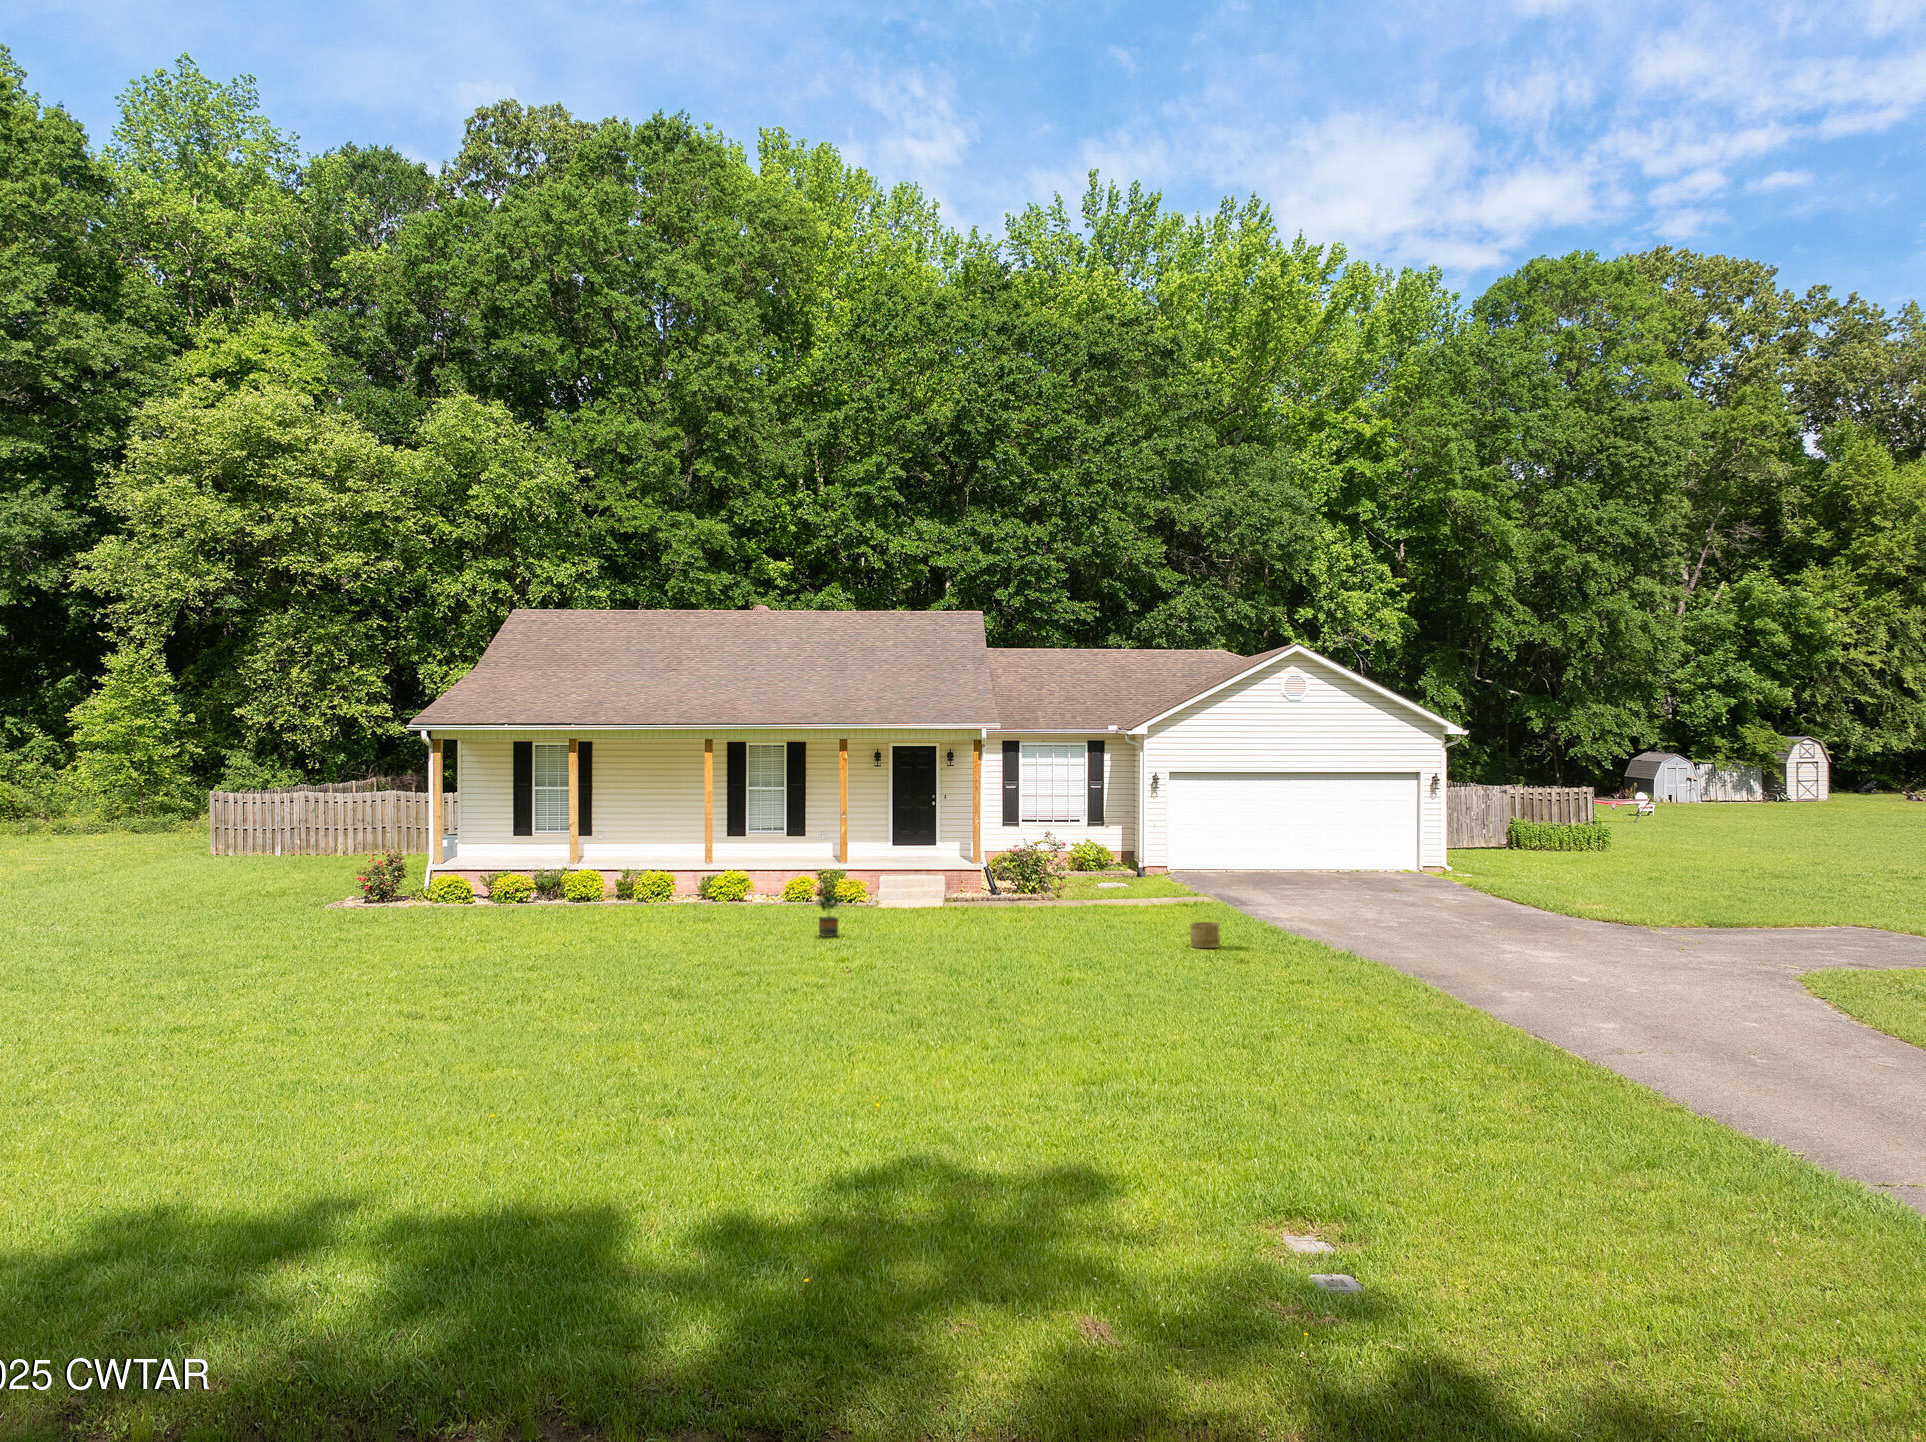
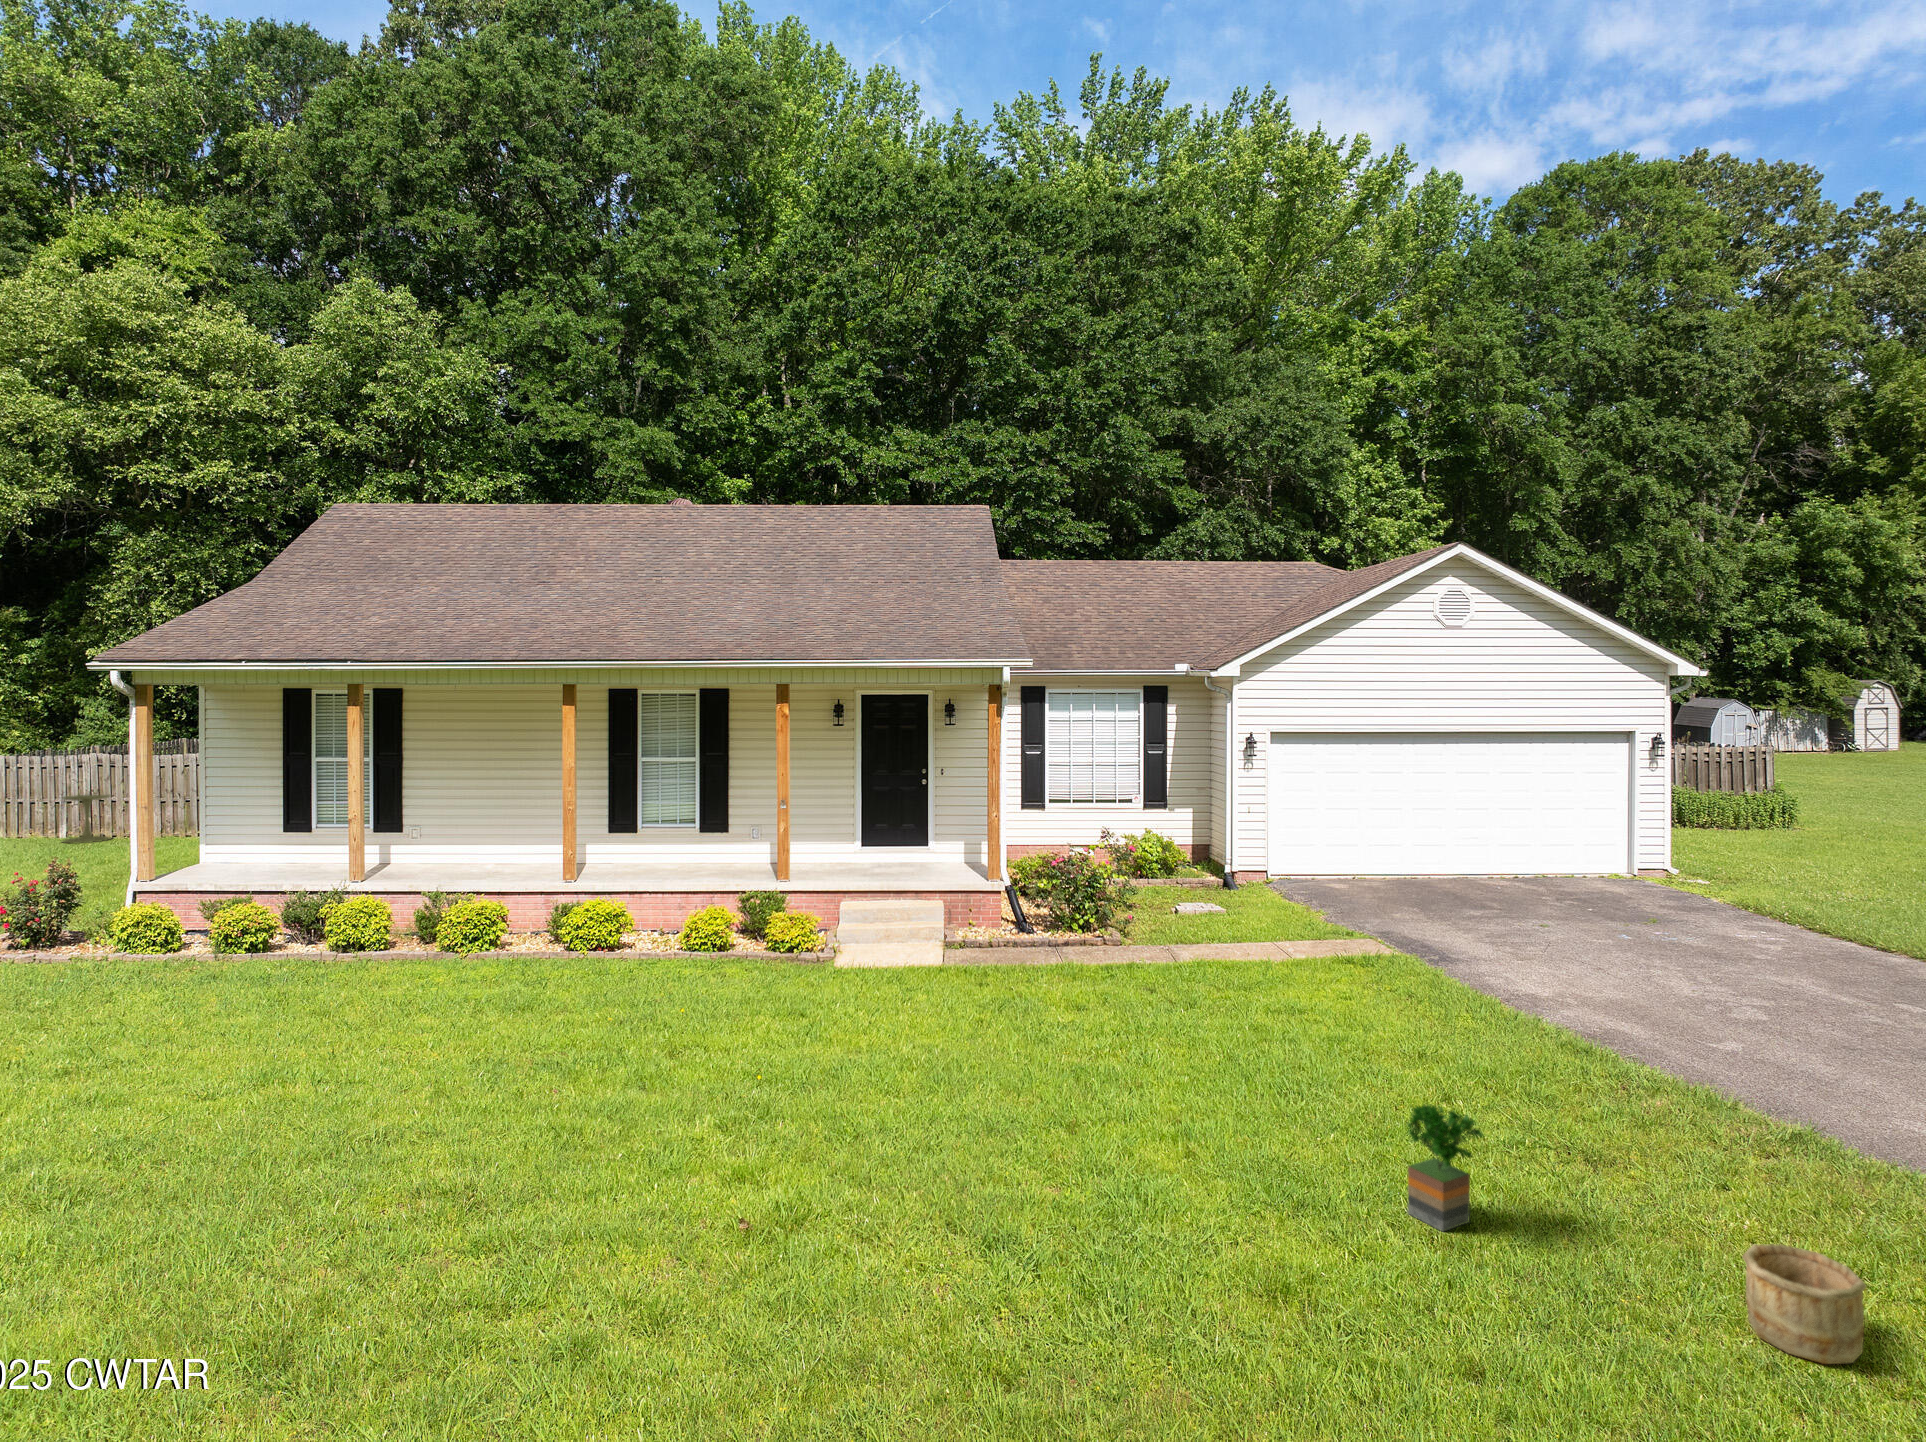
pedestal table: none [295,819,329,854] -> present [62,794,111,843]
potted tree: present [816,895,842,937] -> present [1407,1104,1484,1231]

